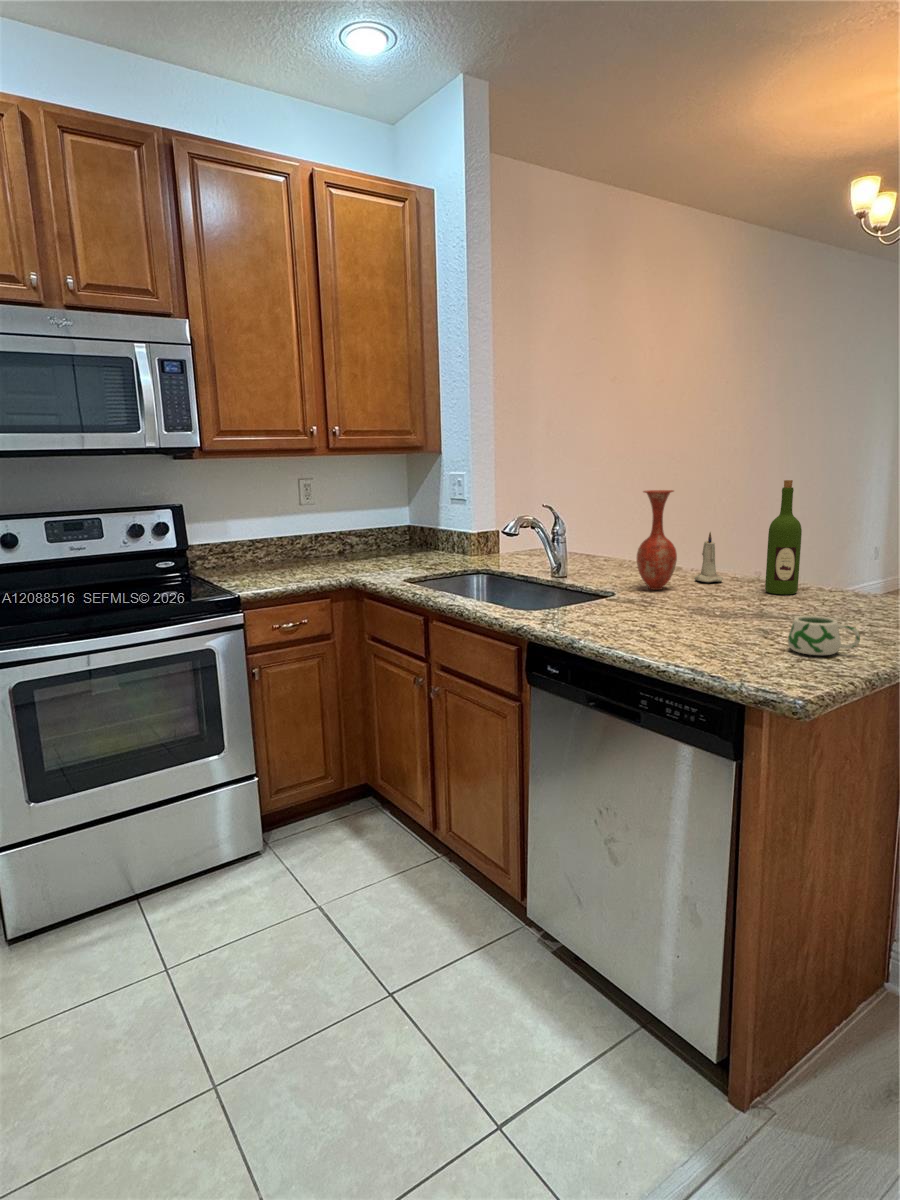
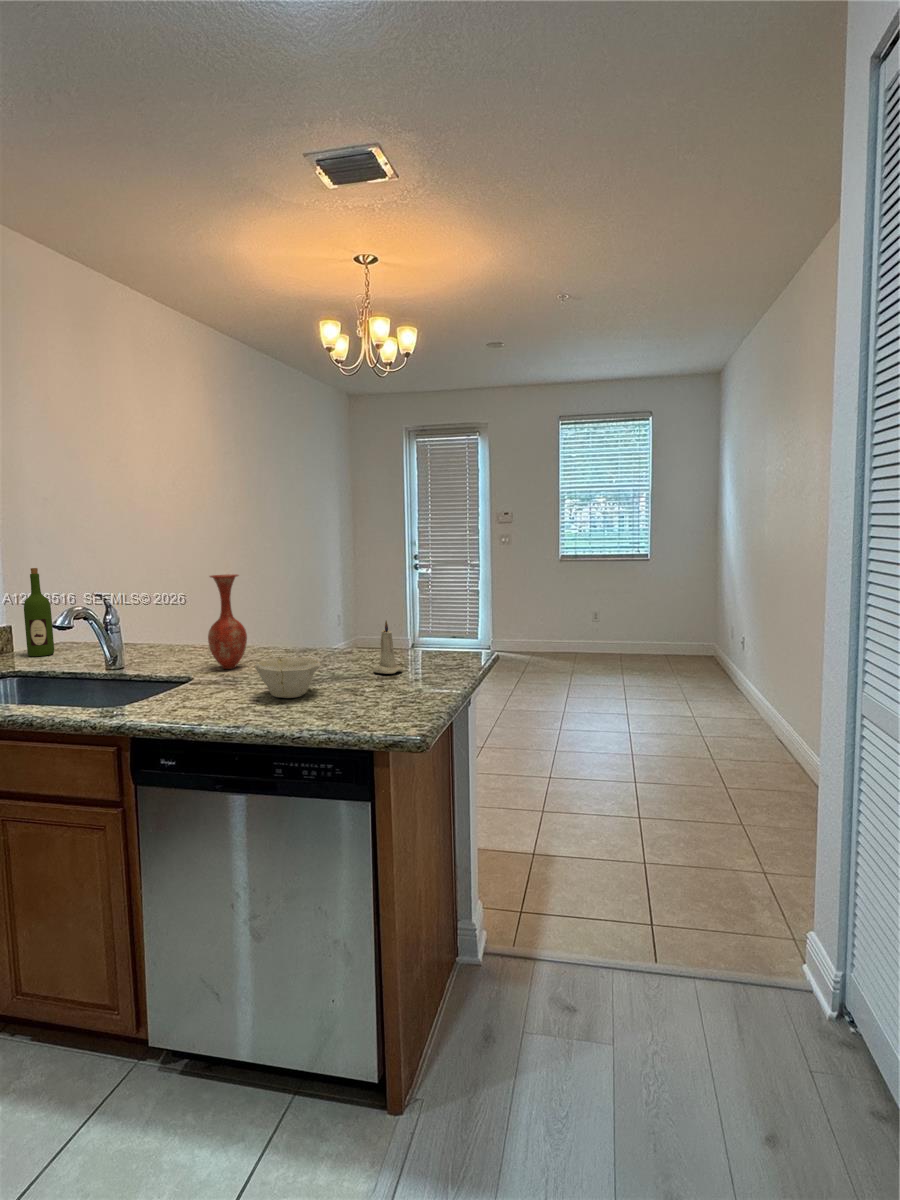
wine bottle: present [765,480,802,595] -> present [24,568,54,656]
candle: present [694,532,723,582] -> present [373,621,403,674]
bowl: none [654,583,729,629] -> present [255,657,321,698]
mug: present [788,616,860,655] -> none [380,670,429,701]

